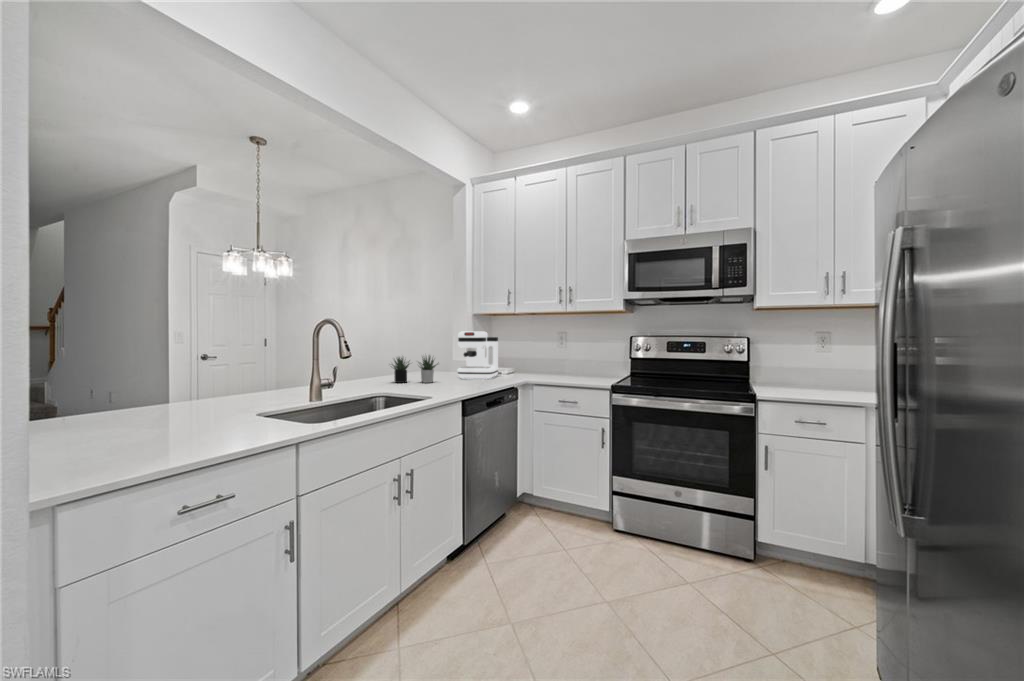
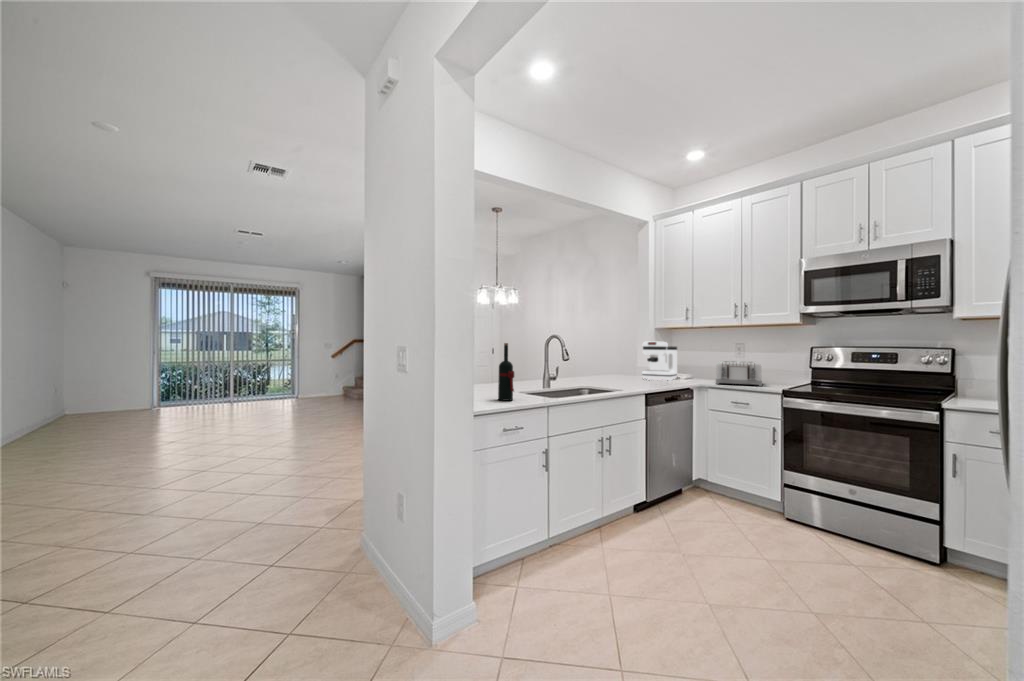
wine bottle: none [212,342,244,444] -> present [498,343,514,401]
toaster: none [541,354,588,382] -> present [716,361,762,386]
succulent plant: present [392,355,437,383] -> none [588,357,629,381]

